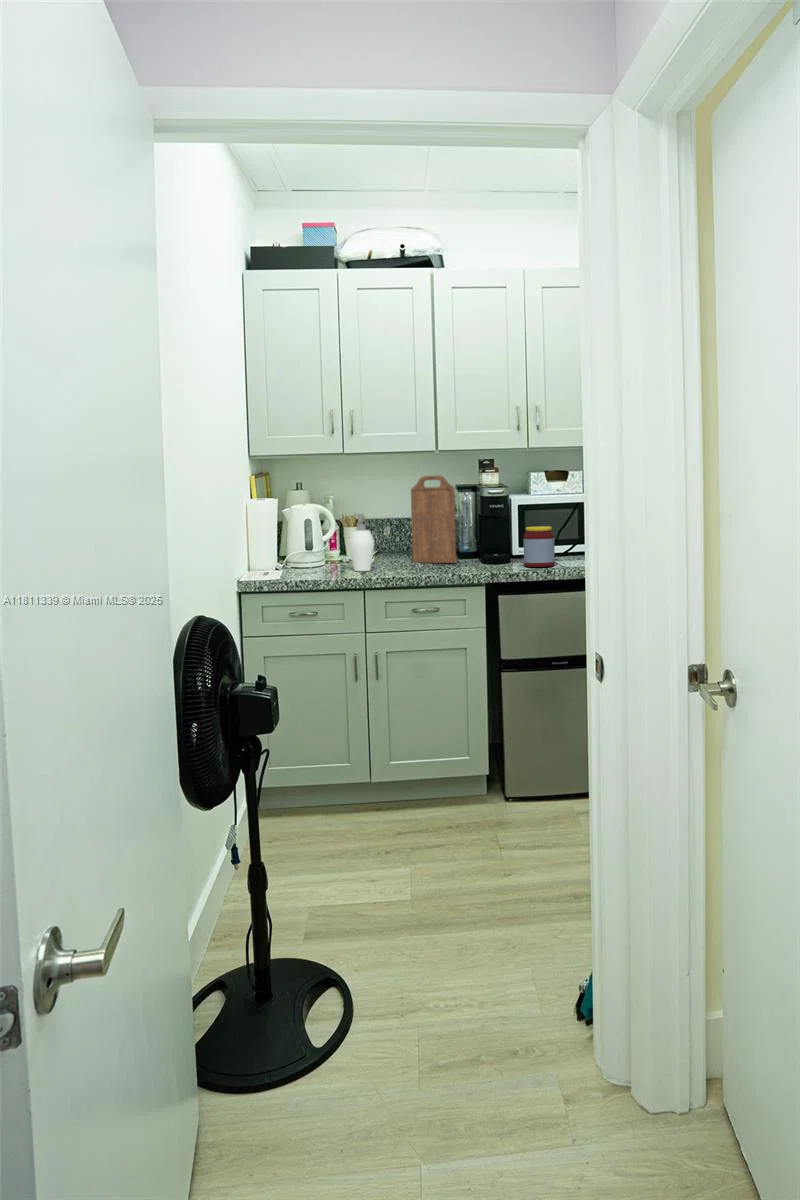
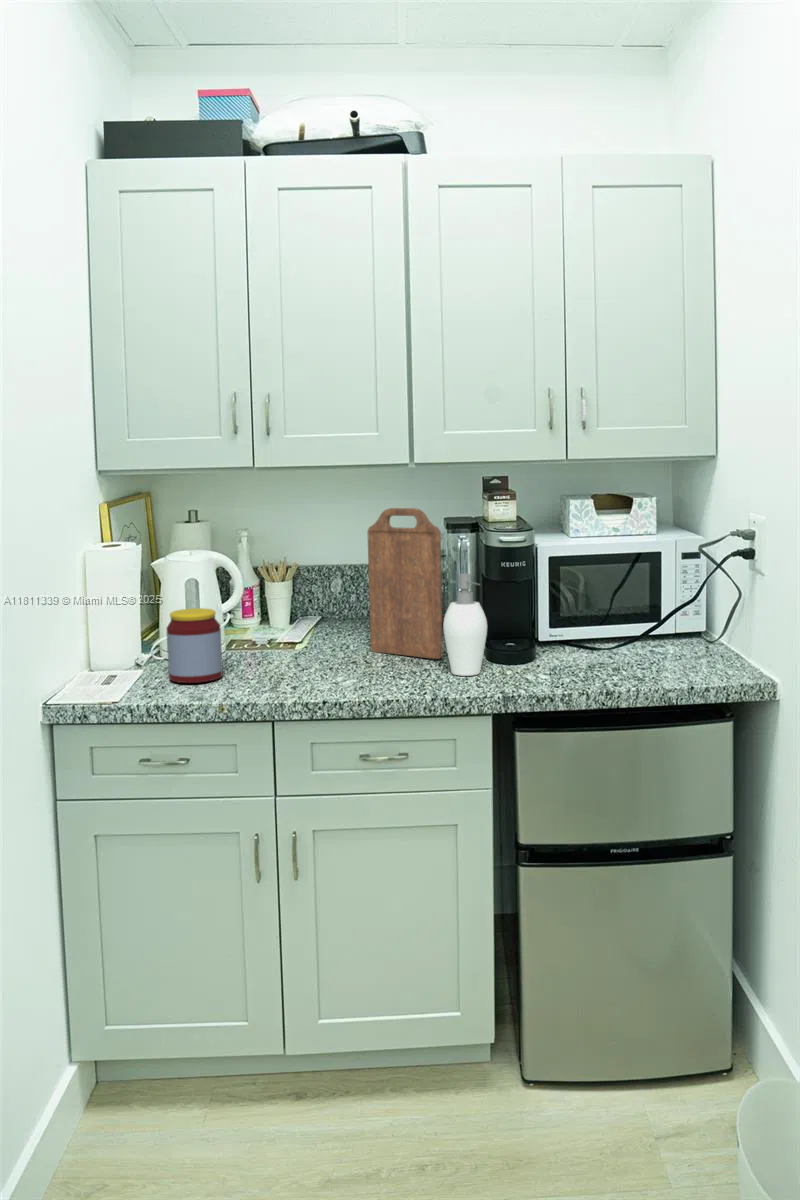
soap dispenser: present [349,514,374,571] -> present [443,573,487,676]
jar: present [524,526,555,567] -> present [167,608,223,683]

